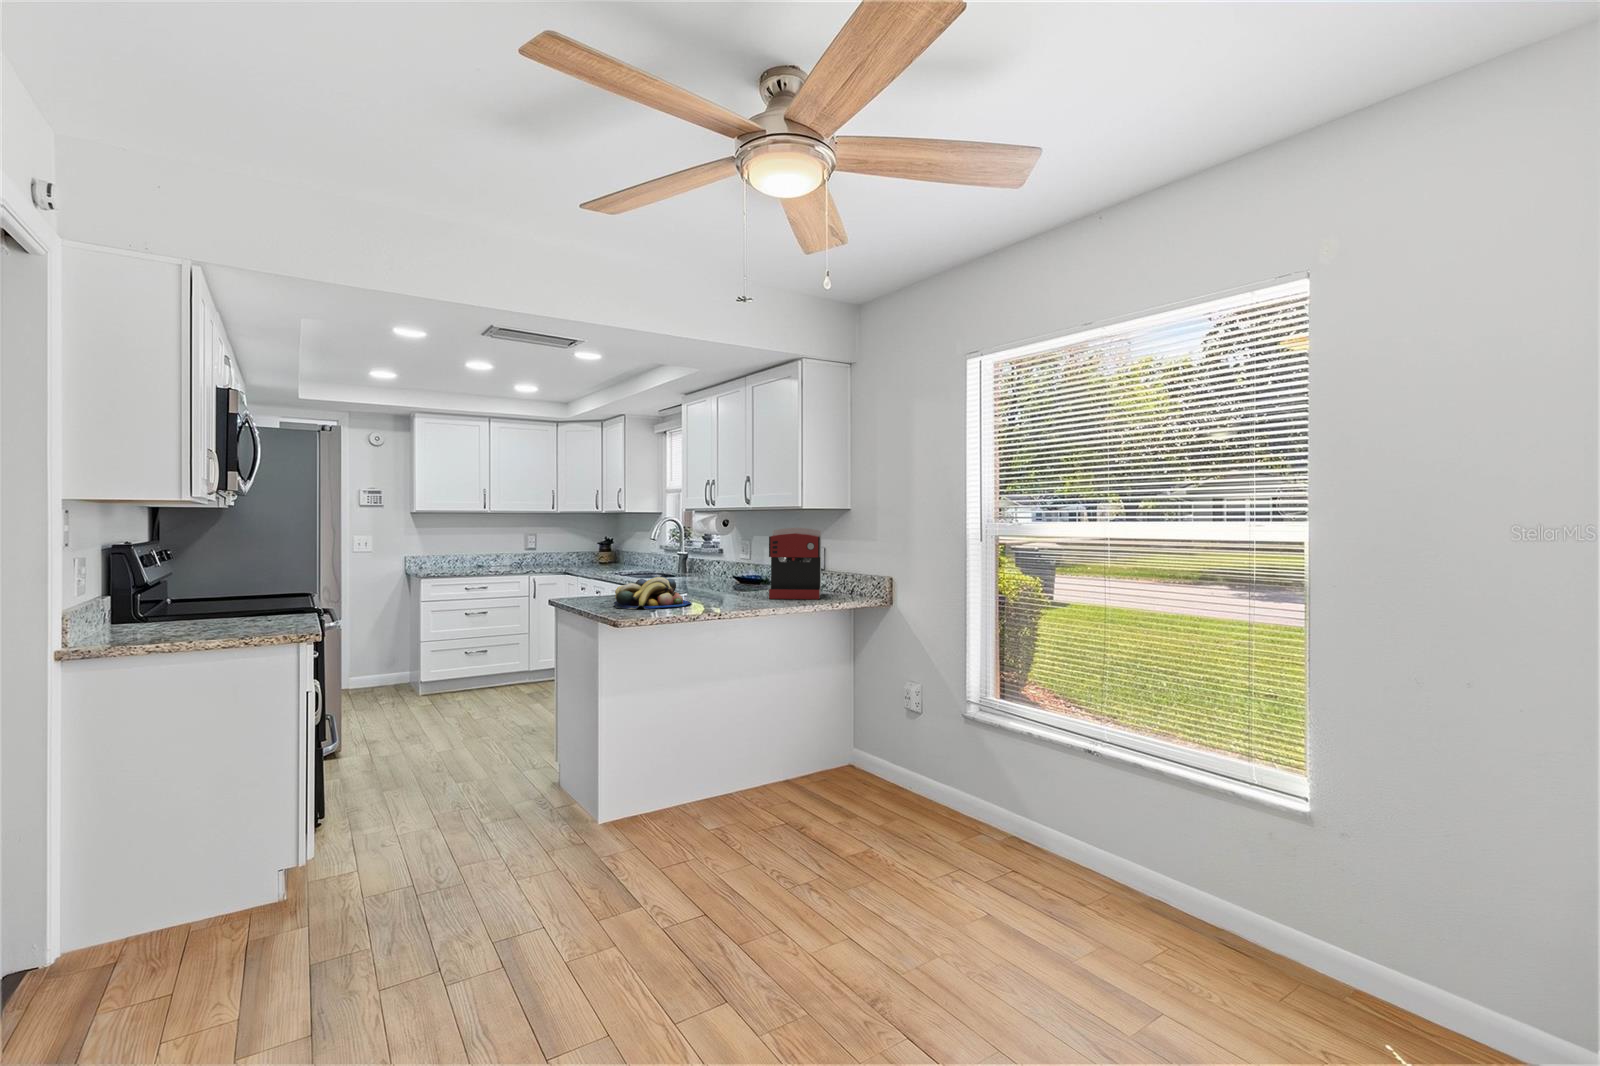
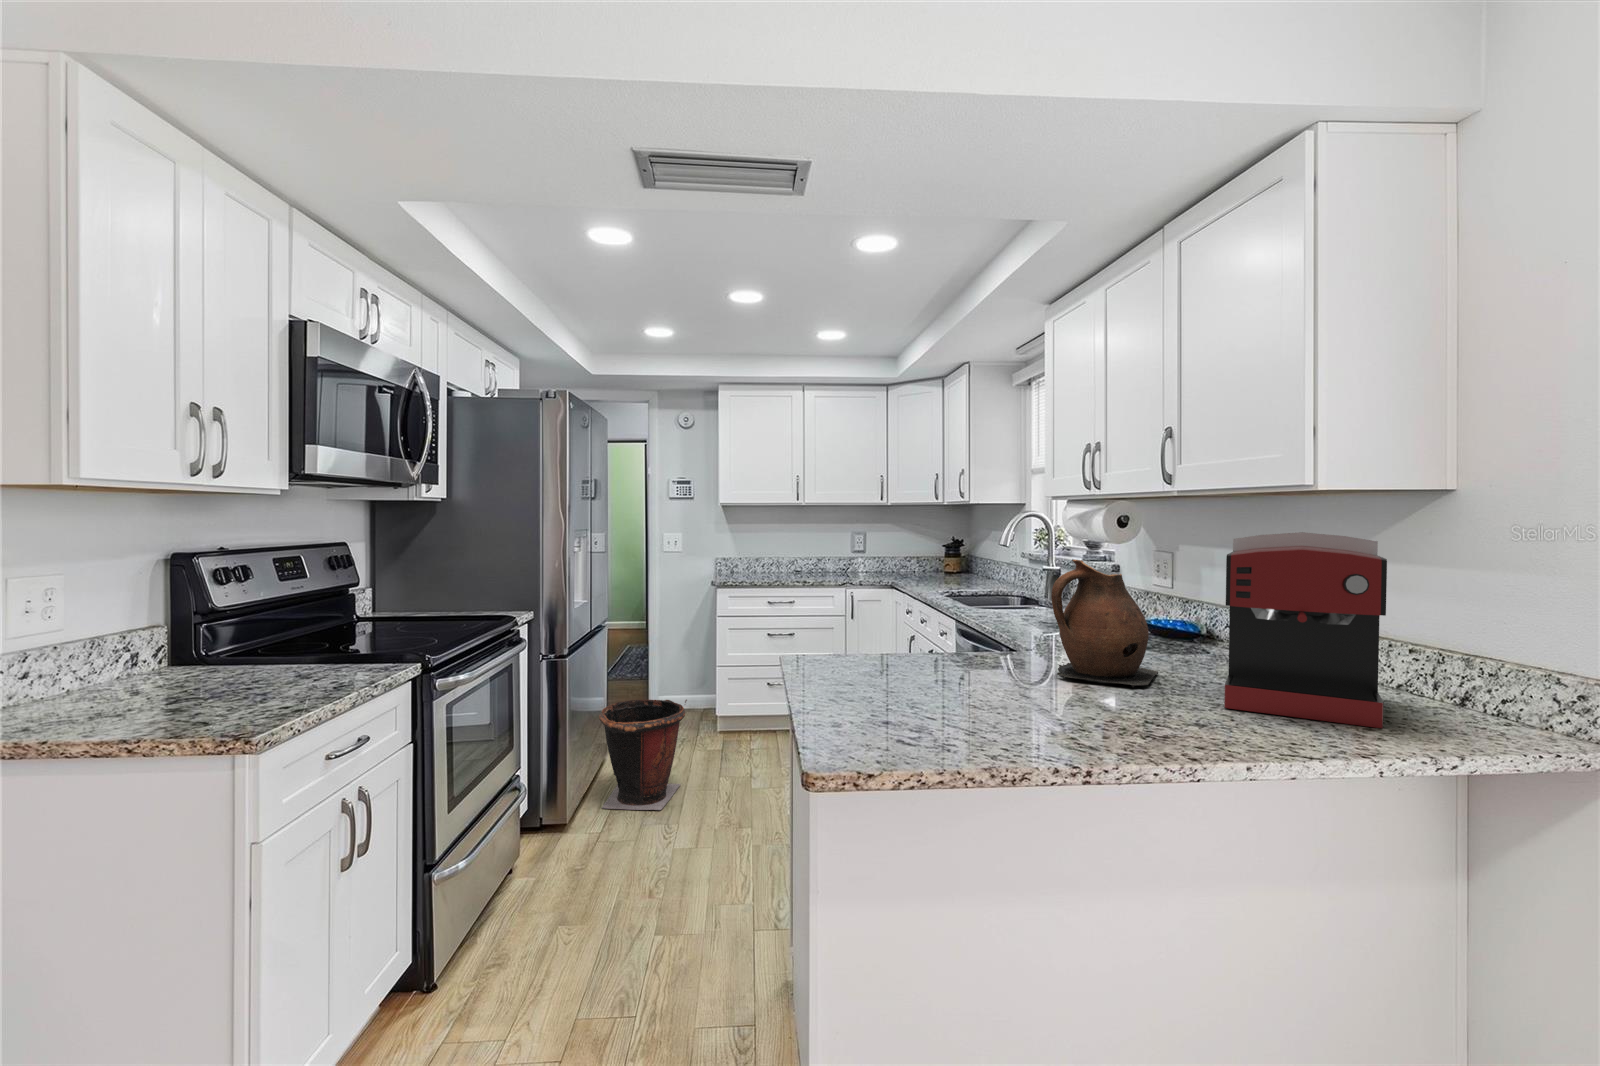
ceramic pitcher: none [699,541,744,597] -> present [1051,560,1158,688]
fruit bowl: present [614,577,691,609] -> none [845,638,1020,724]
waste bin: none [351,657,425,746] -> present [599,699,687,810]

